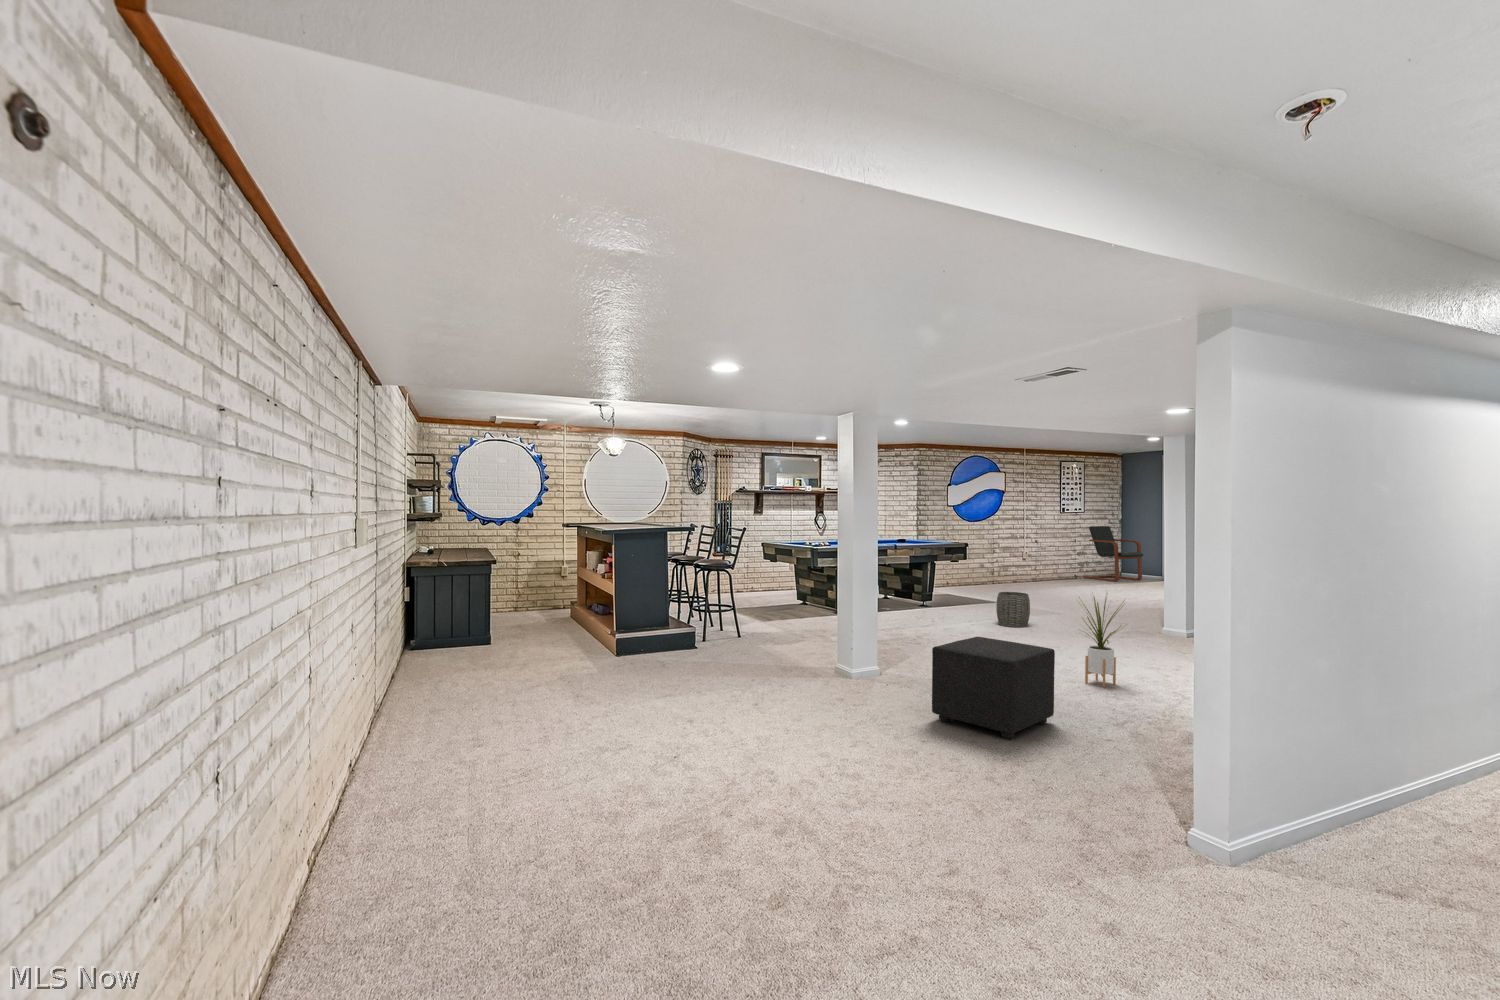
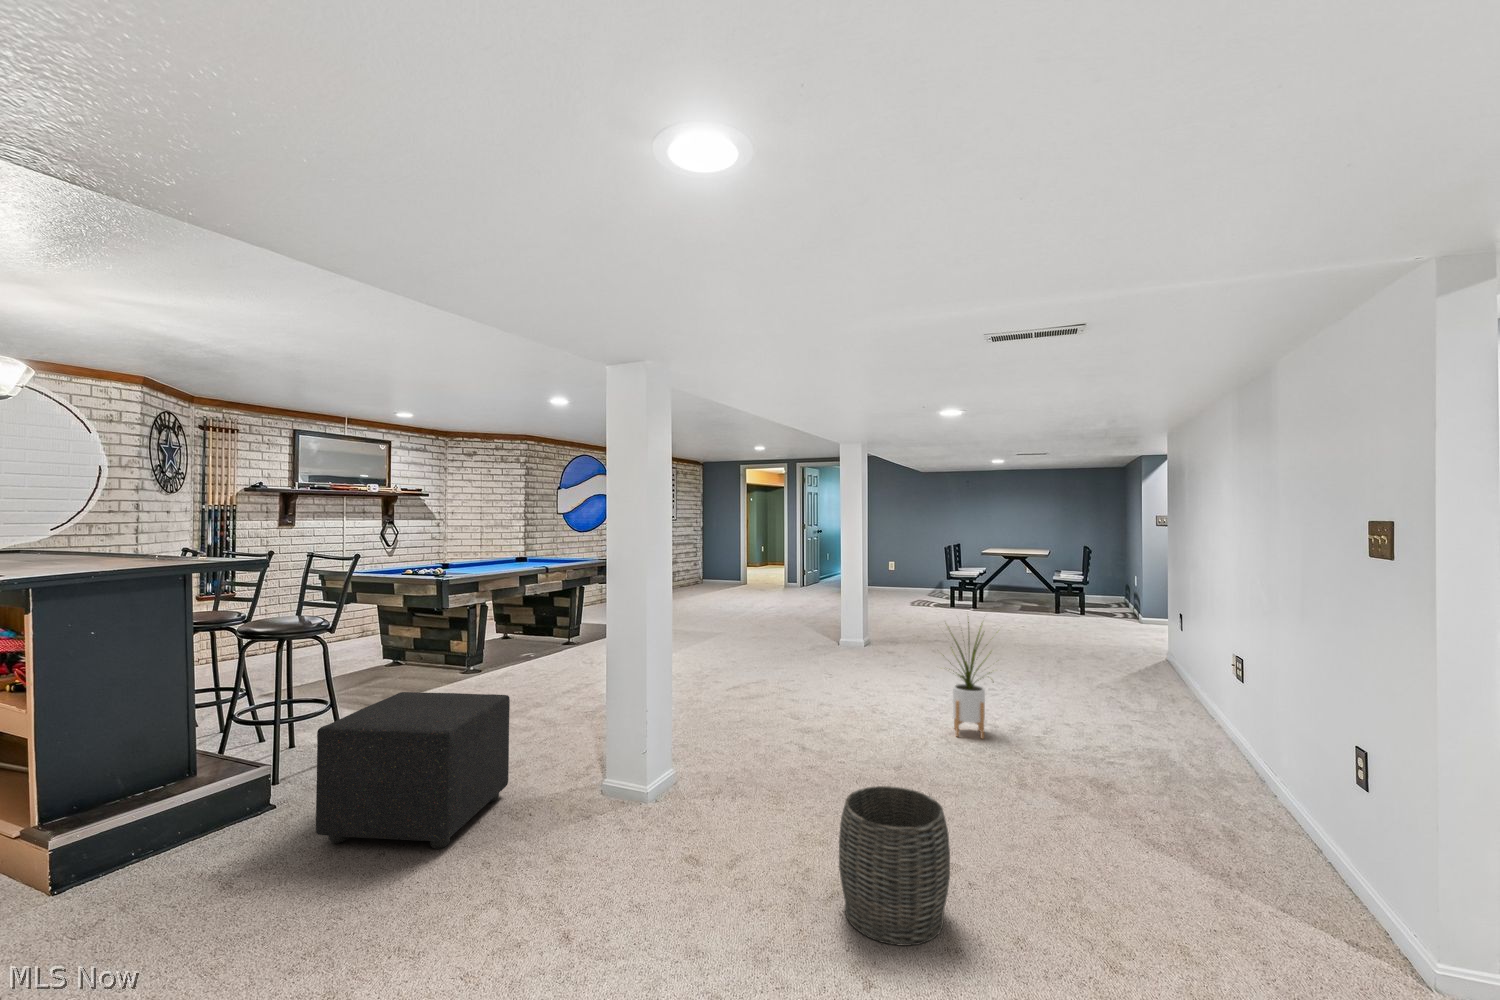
armchair: present [1083,526,1143,581] -> none [676,533,730,588]
woven basket: present [996,592,1030,627] -> present [839,786,950,946]
ottoman: present [932,637,1055,739] -> present [316,692,510,849]

